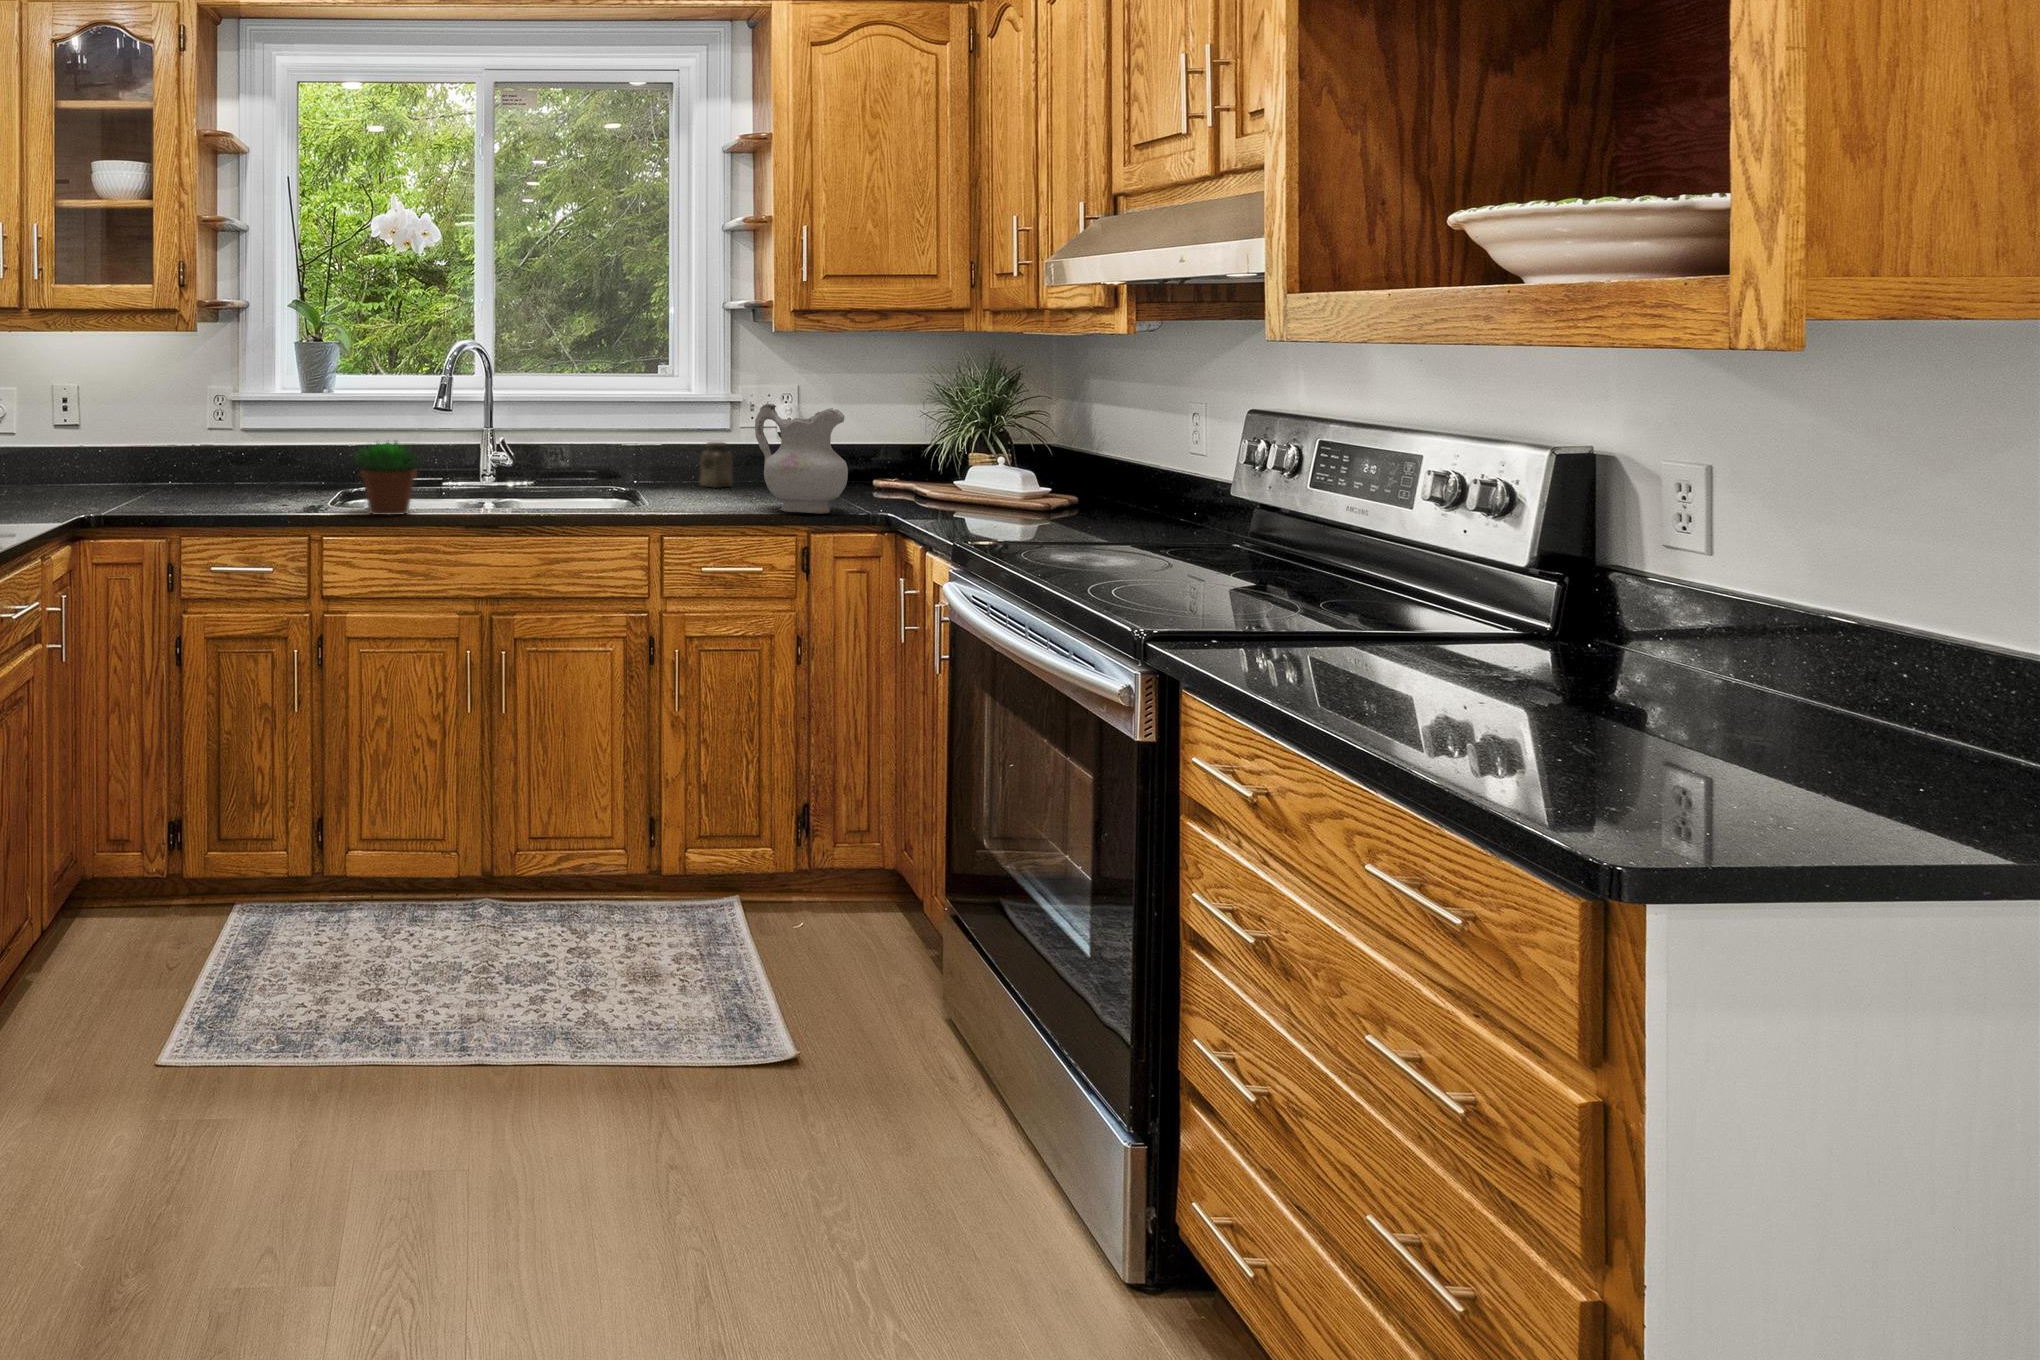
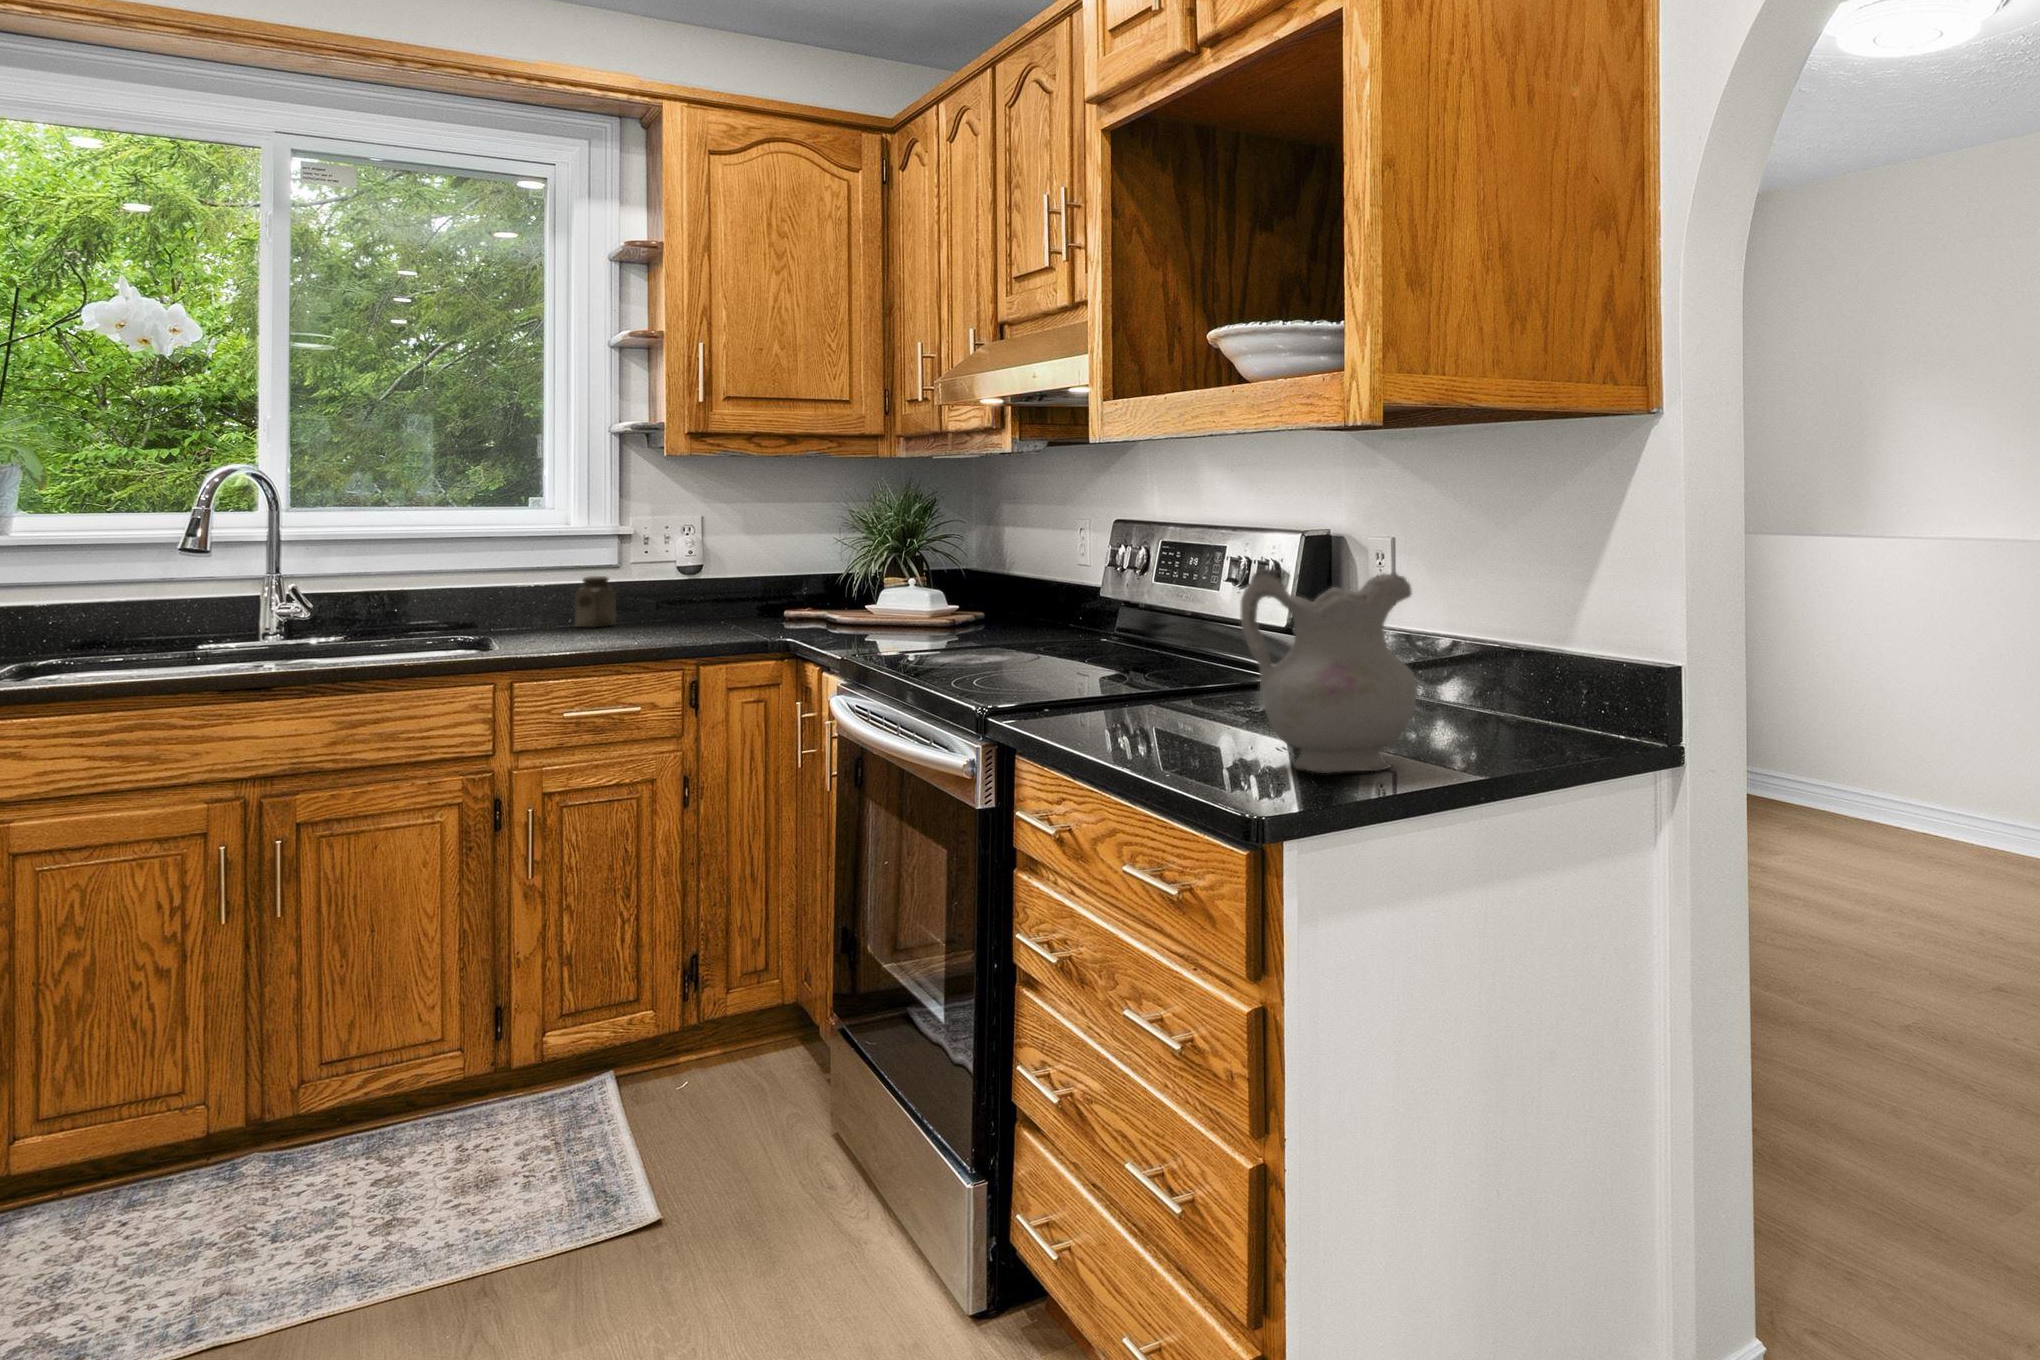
ceramic pitcher: present [755,404,848,514] -> present [1240,568,1417,773]
succulent plant: present [353,441,418,515] -> none [18,584,153,686]

